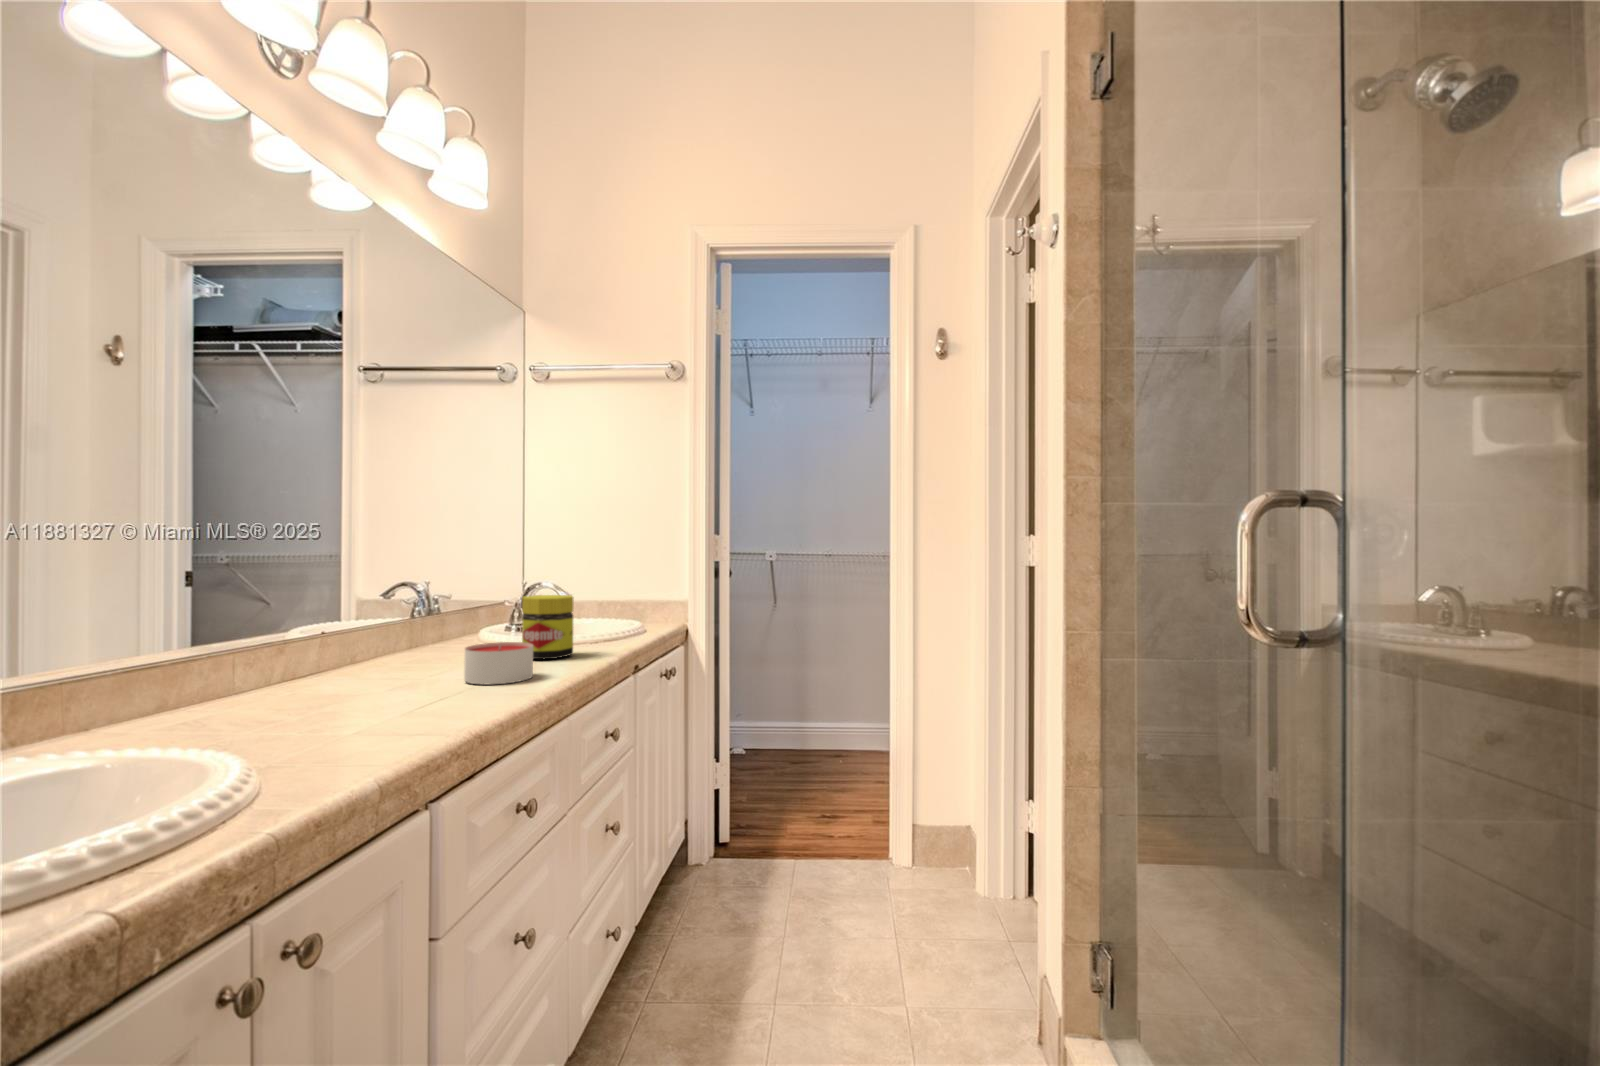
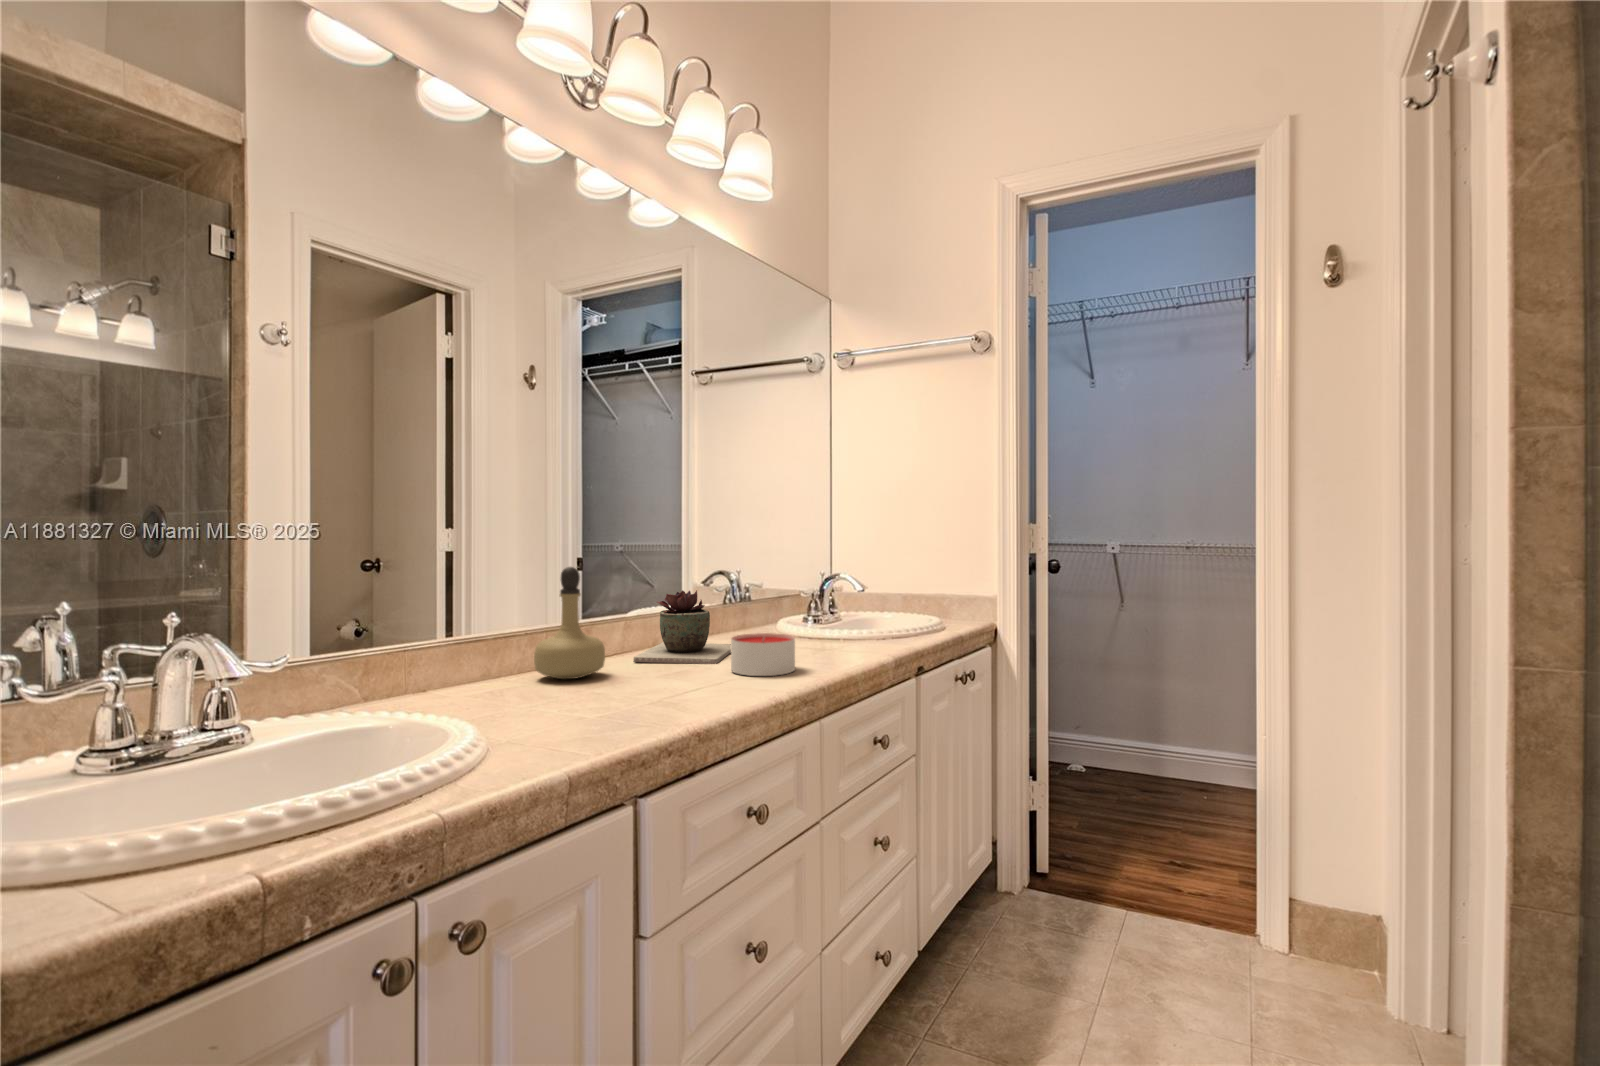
perfume bottle: none [221,581,316,707] -> present [534,567,605,679]
jar: present [522,595,574,659] -> none [800,587,849,653]
succulent plant: none [337,603,449,684] -> present [633,590,731,664]

